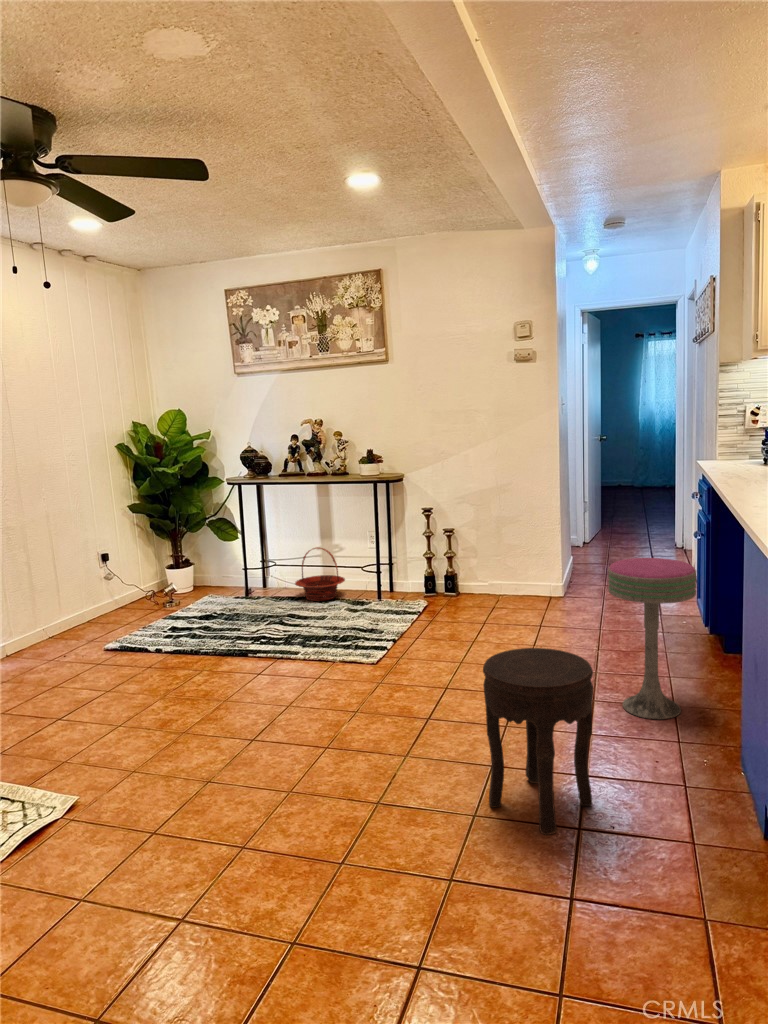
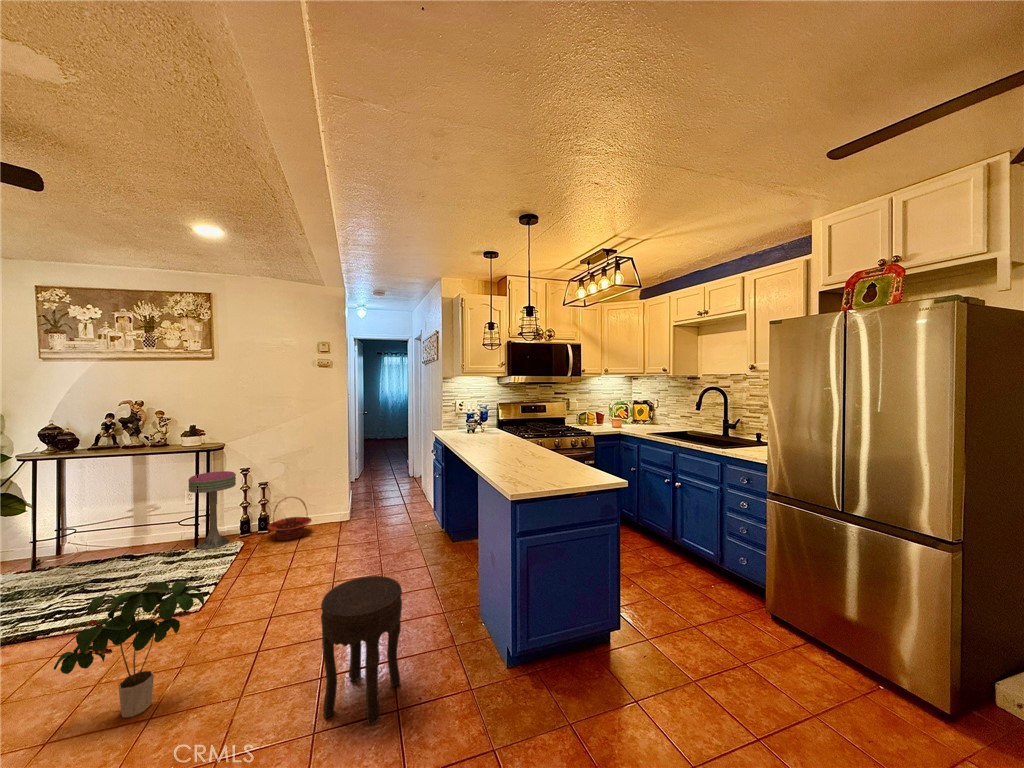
basket: present [295,547,345,601] -> present [268,497,312,540]
bar stool: present [608,558,696,719] -> present [188,471,236,549]
potted plant: none [254,608,369,740] -> present [54,579,204,717]

